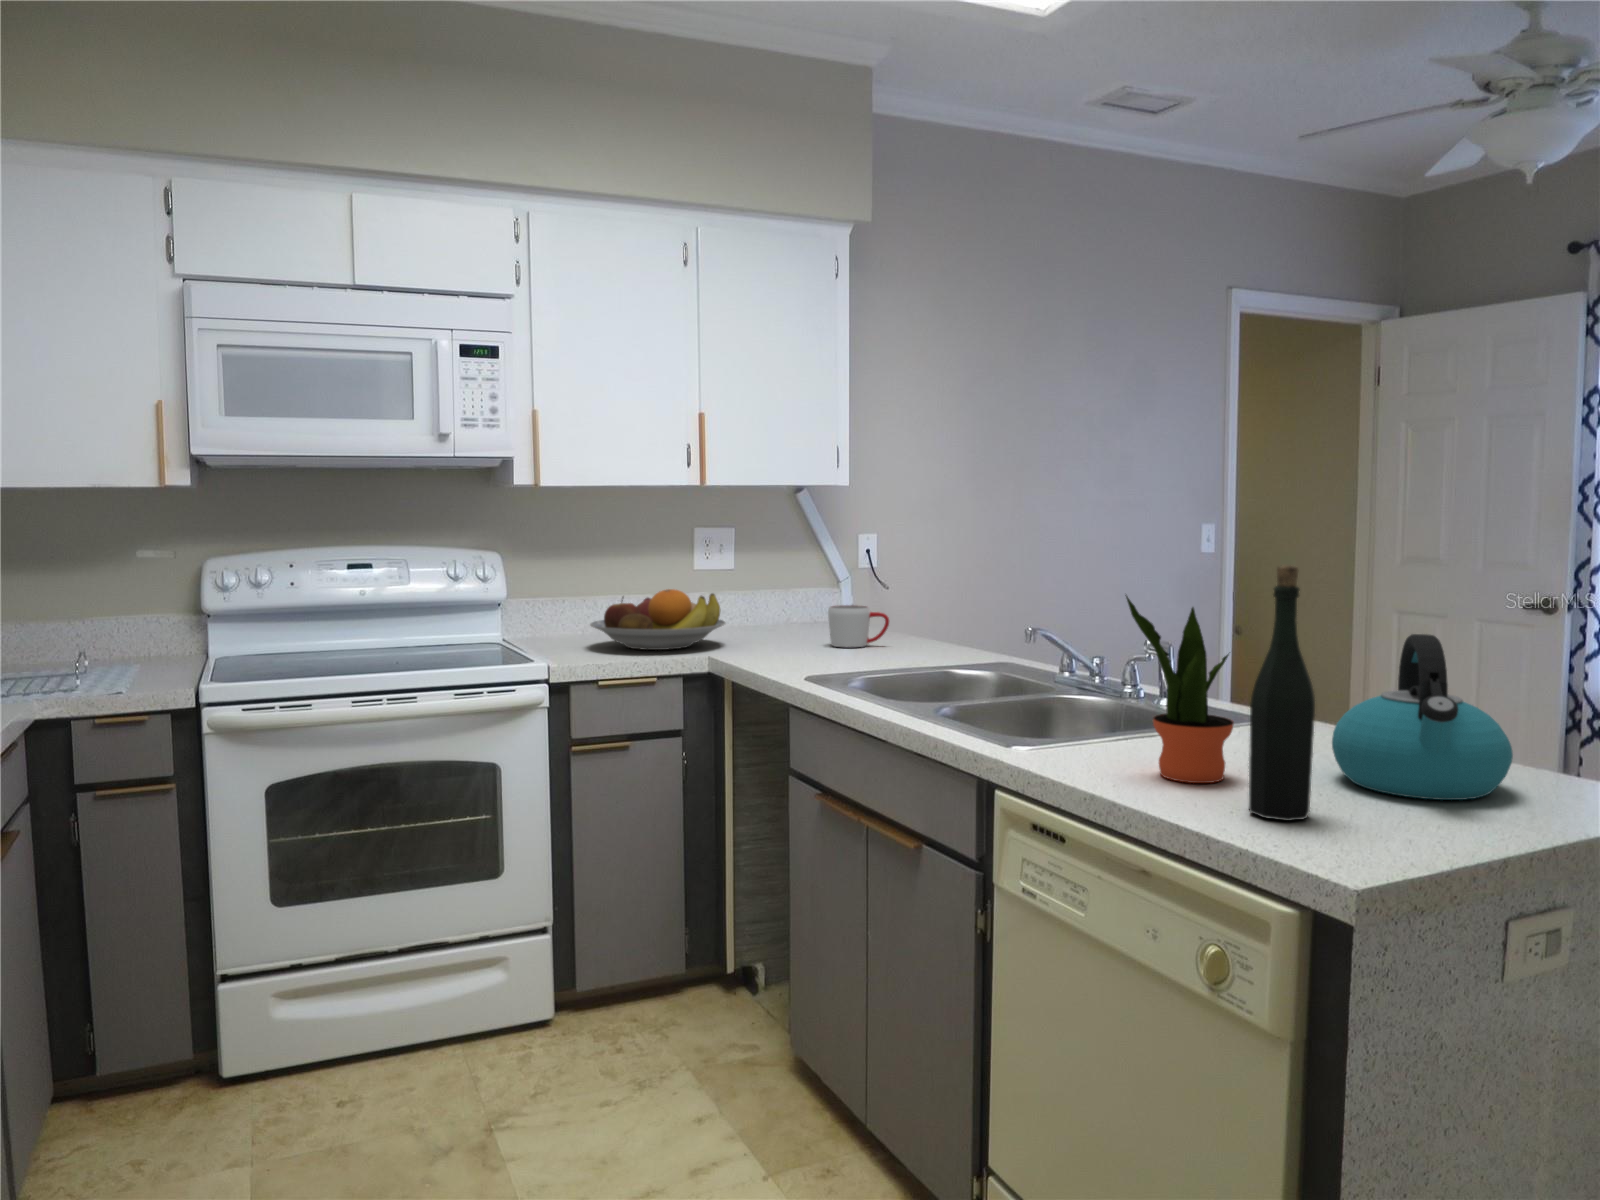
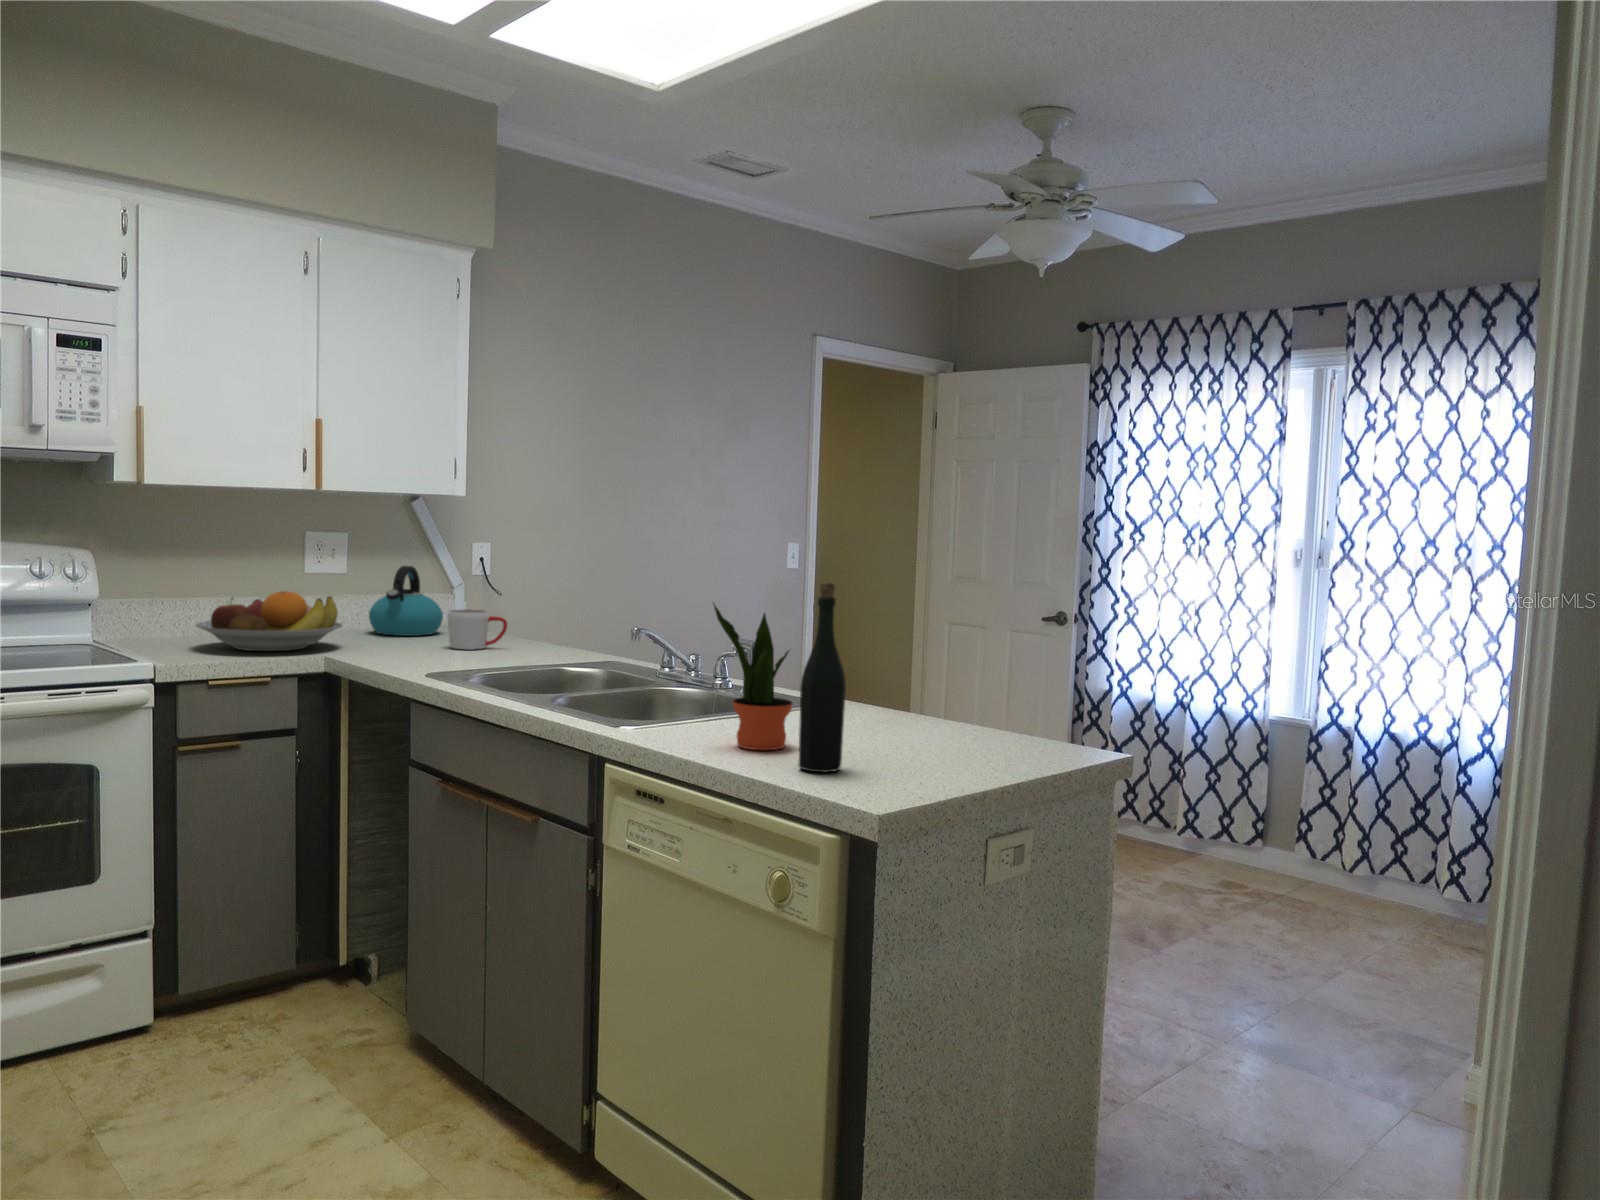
kettle: present [1332,634,1513,800] -> present [369,566,443,636]

